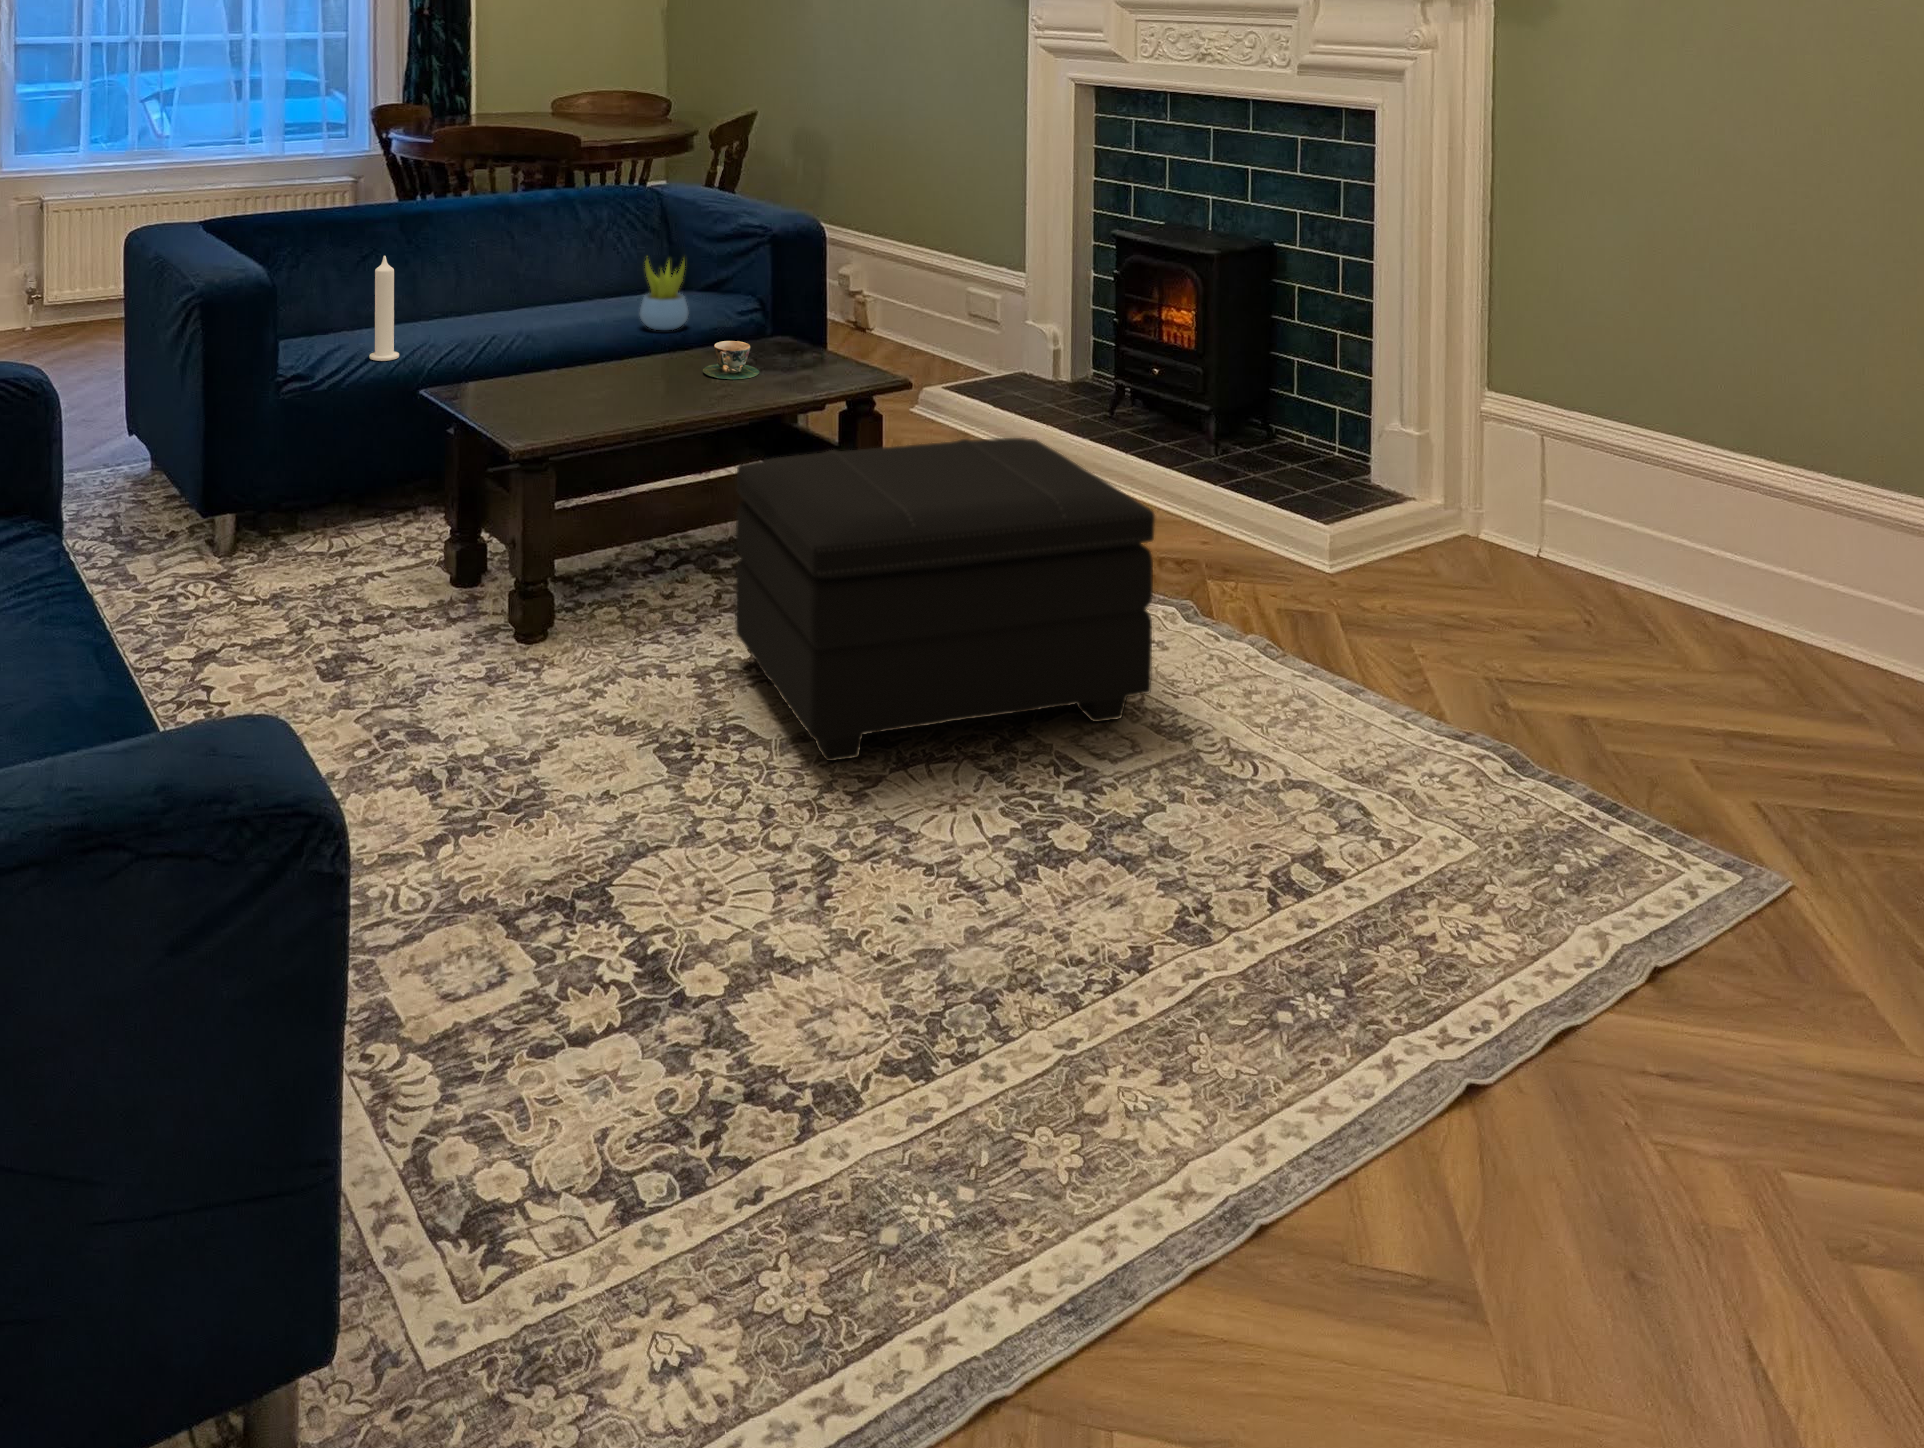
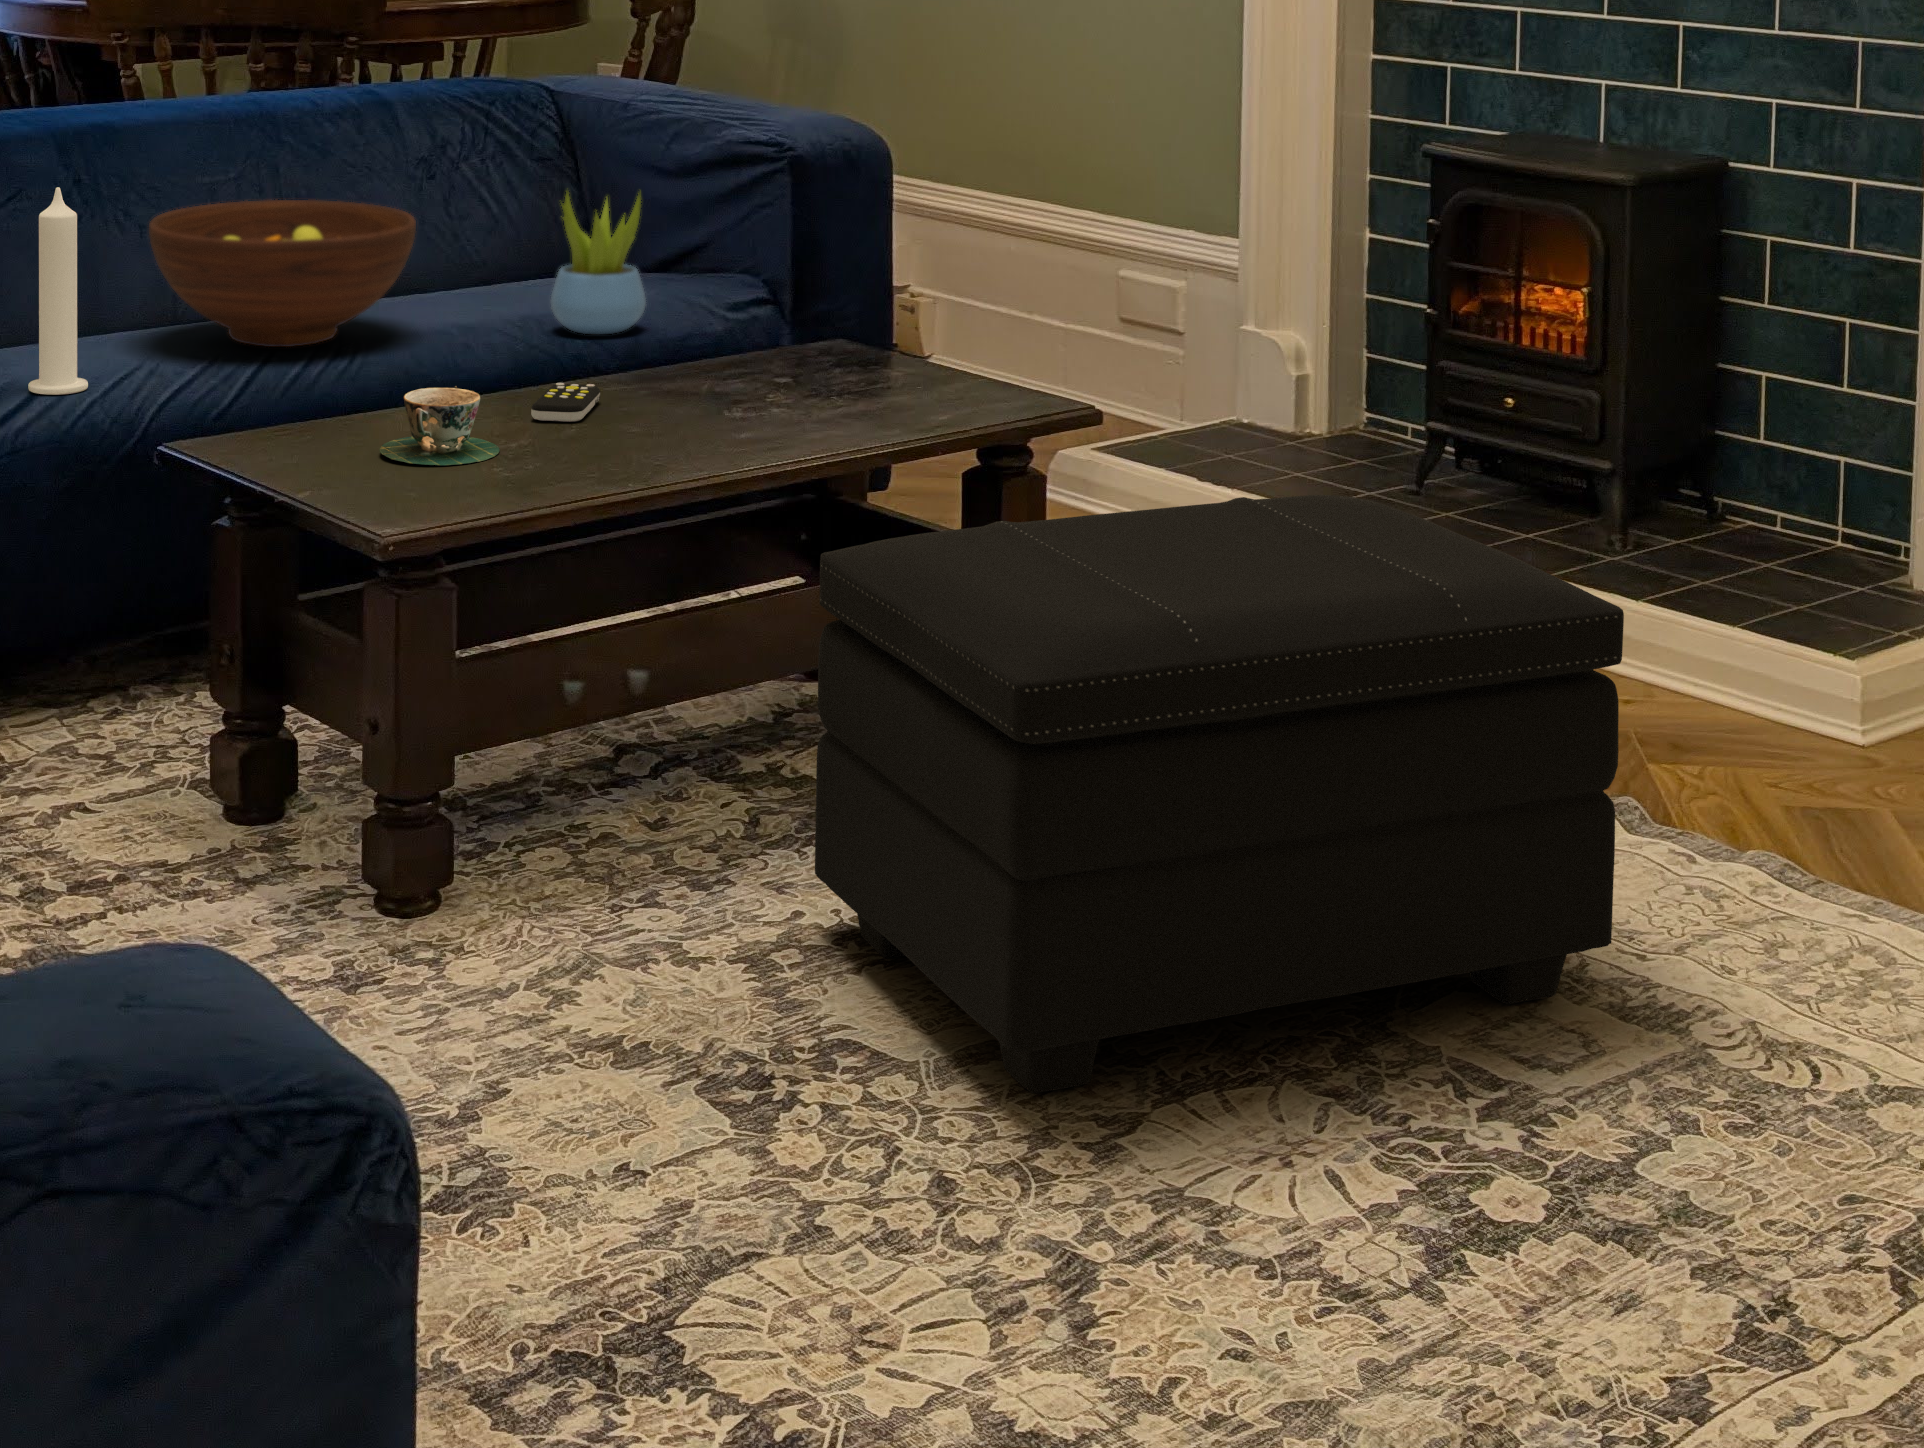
fruit bowl: none [437,257,571,335] -> present [149,200,416,347]
teacup: present [703,341,759,379] -> present [380,386,499,465]
remote control: none [612,361,650,384] -> present [531,383,600,422]

